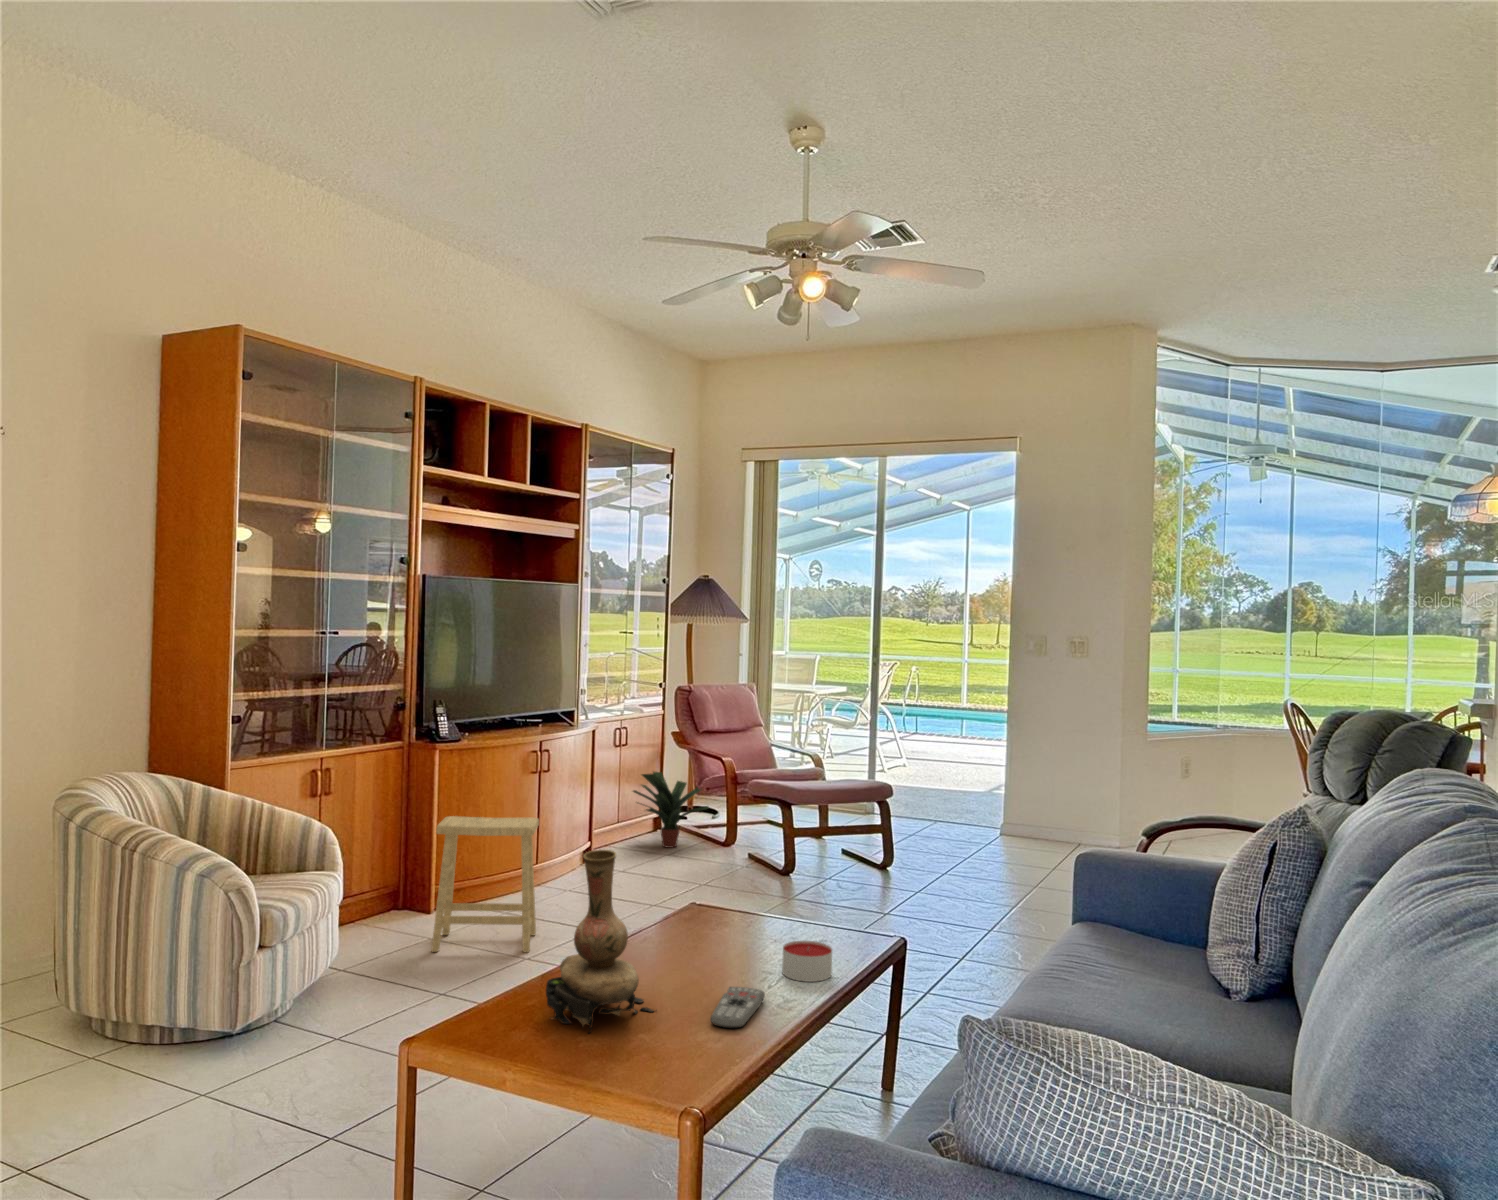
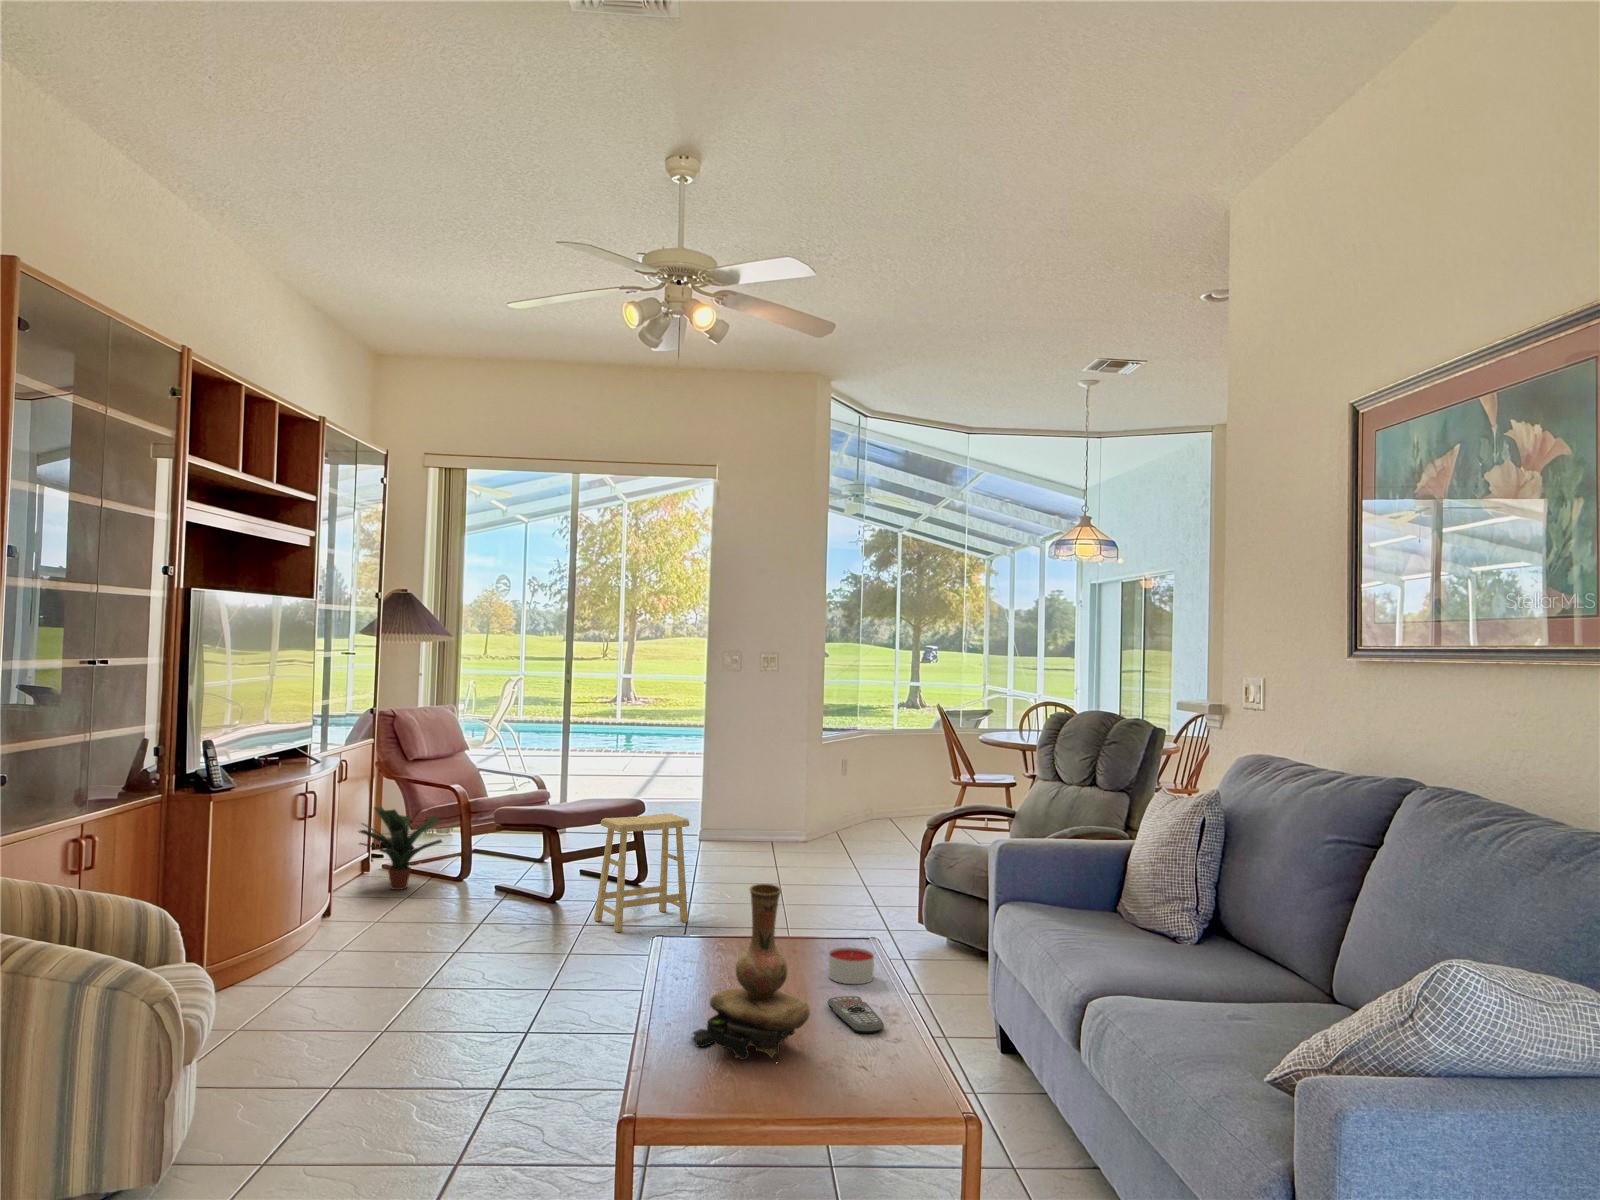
footstool: present [431,816,539,952] -> present [594,814,689,932]

